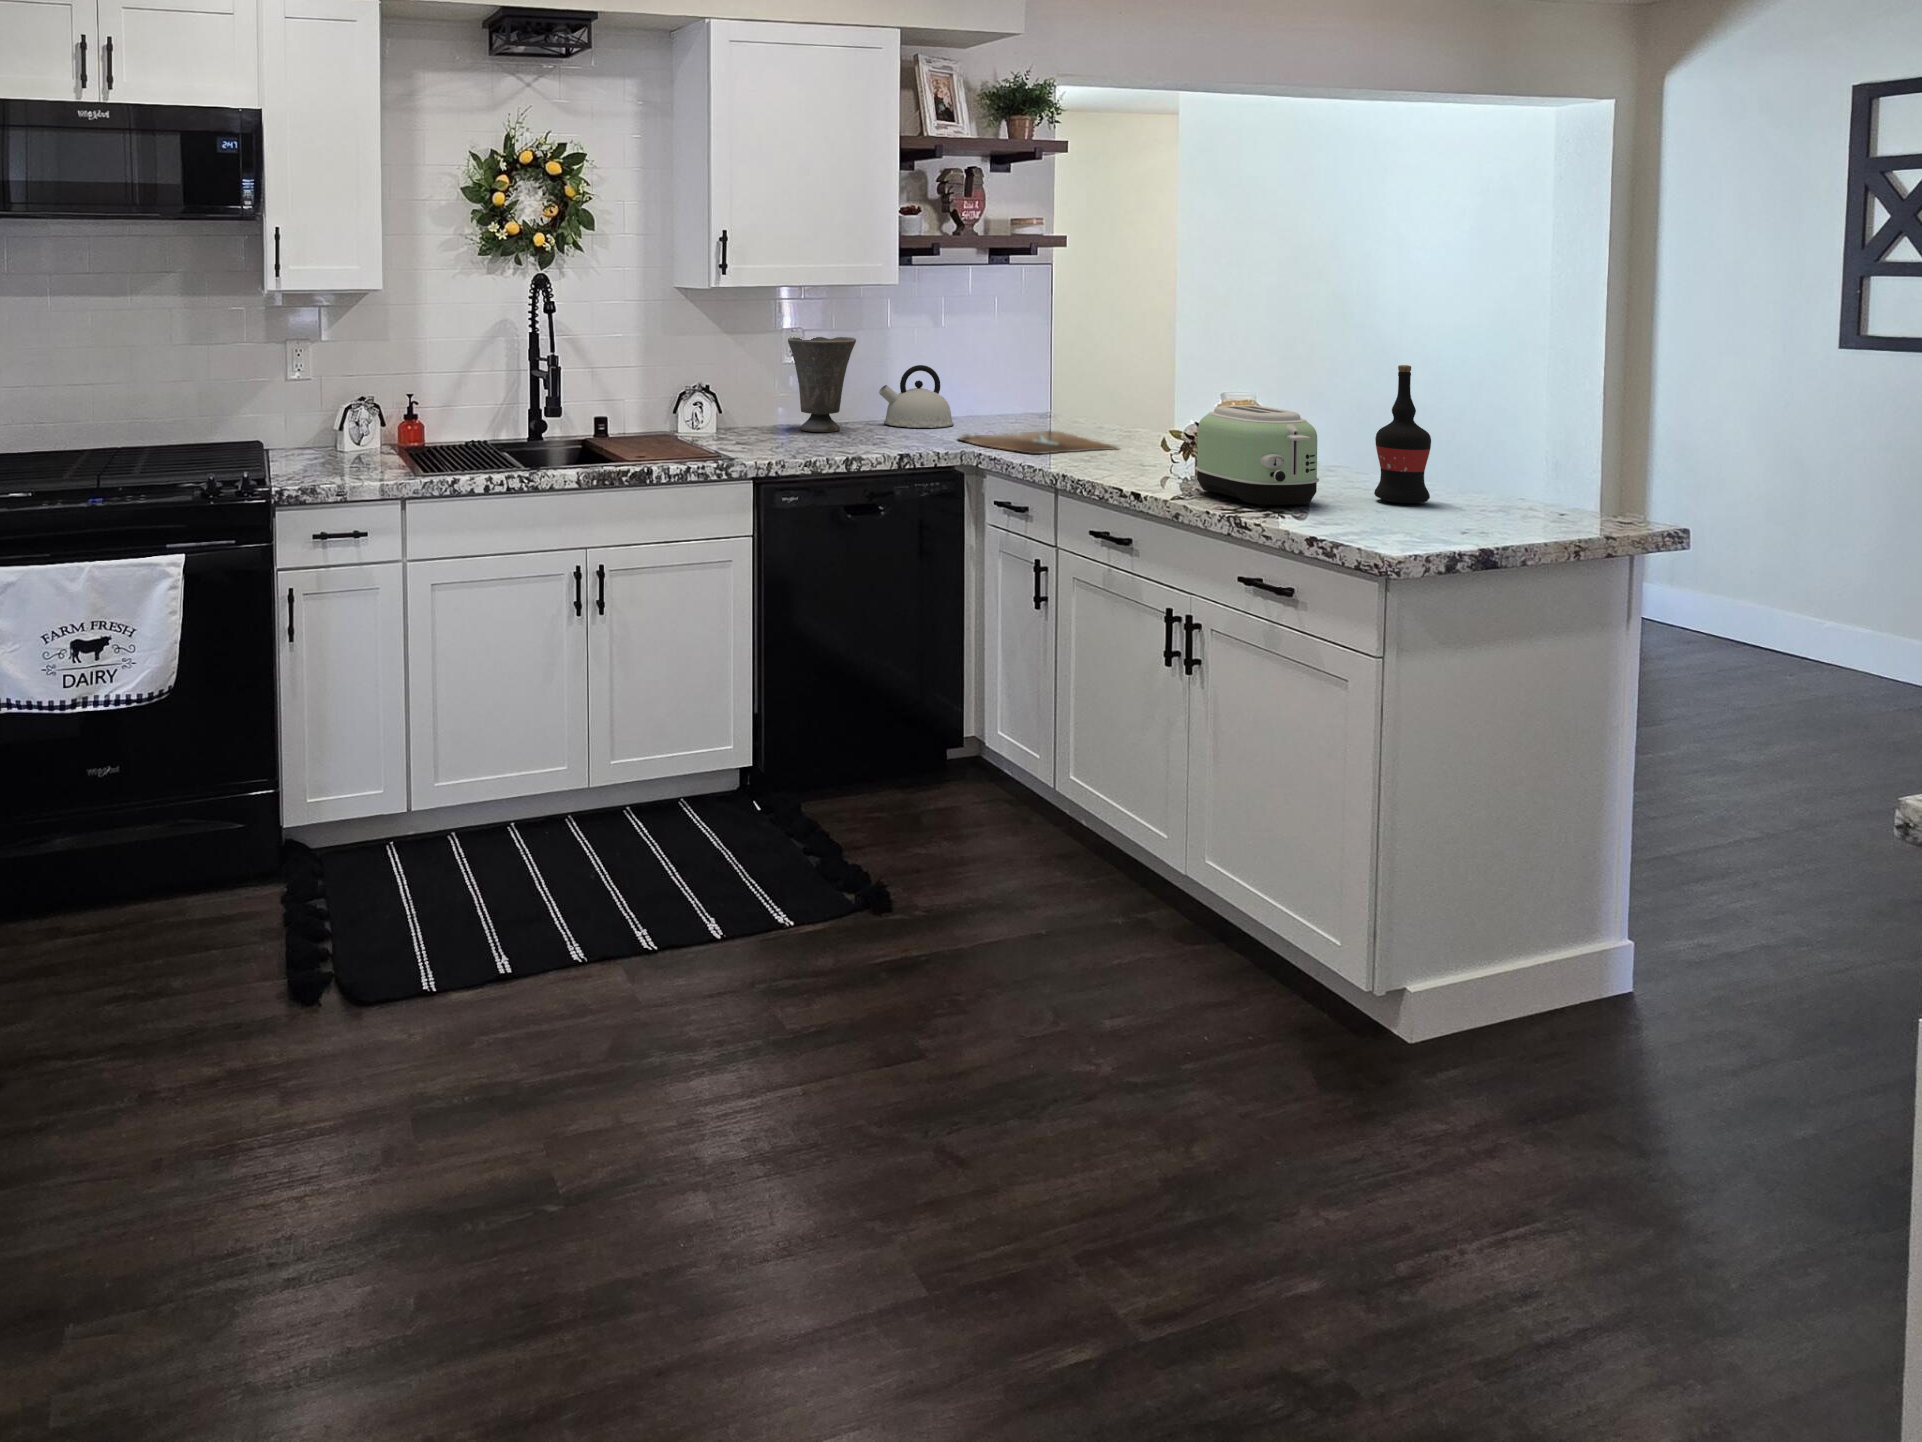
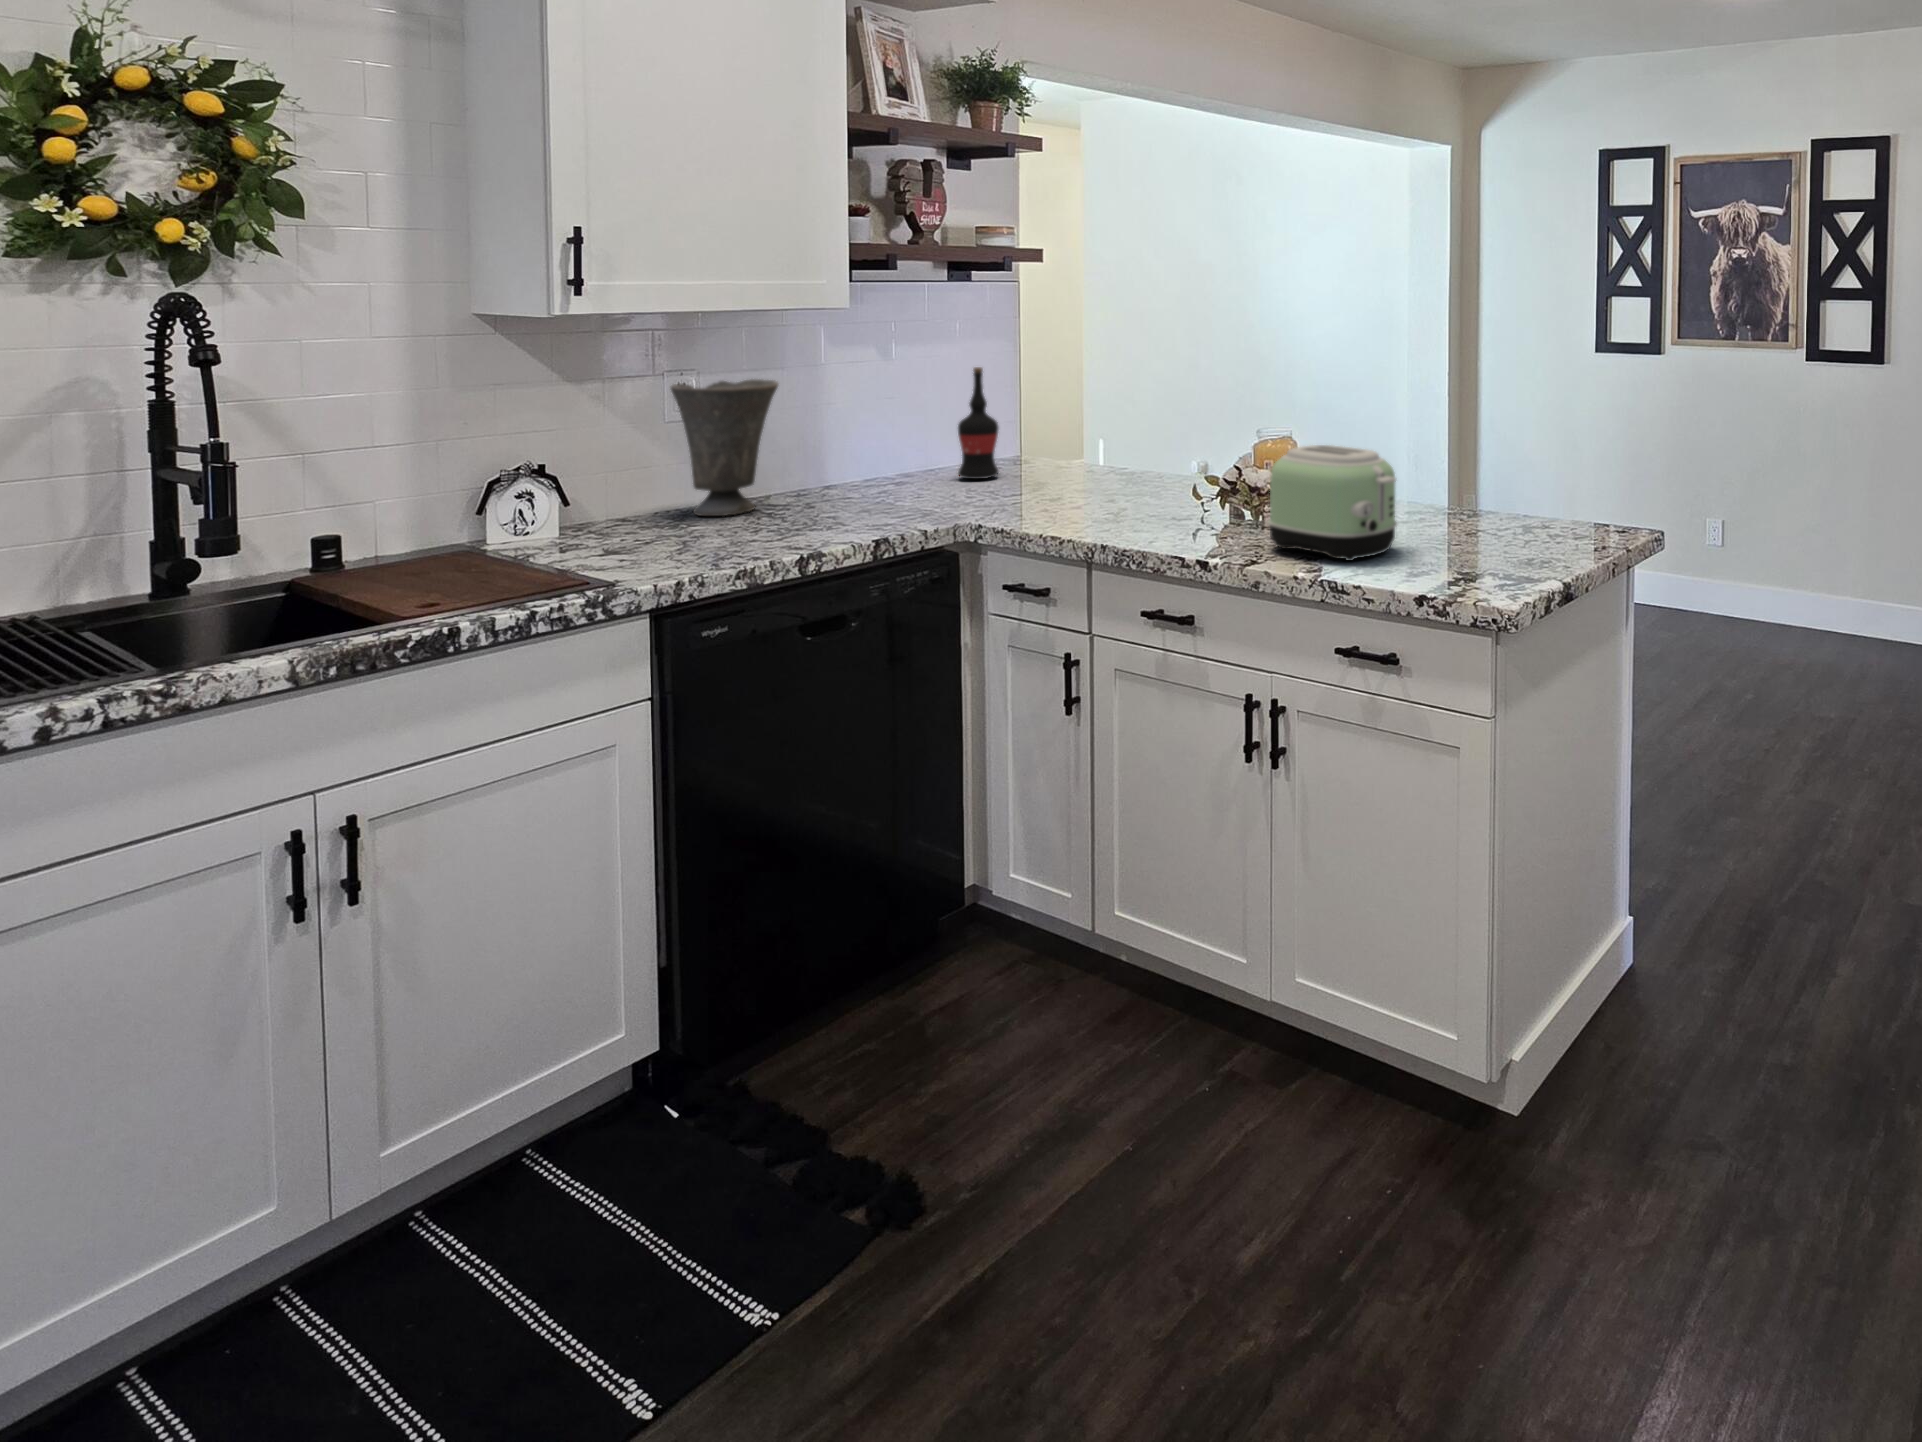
kettle: present [879,365,954,428] -> none [805,411,909,494]
wine bottle: present [1374,365,1431,503] -> present [958,367,998,479]
cutting board: present [959,431,1118,454] -> none [931,481,1133,518]

